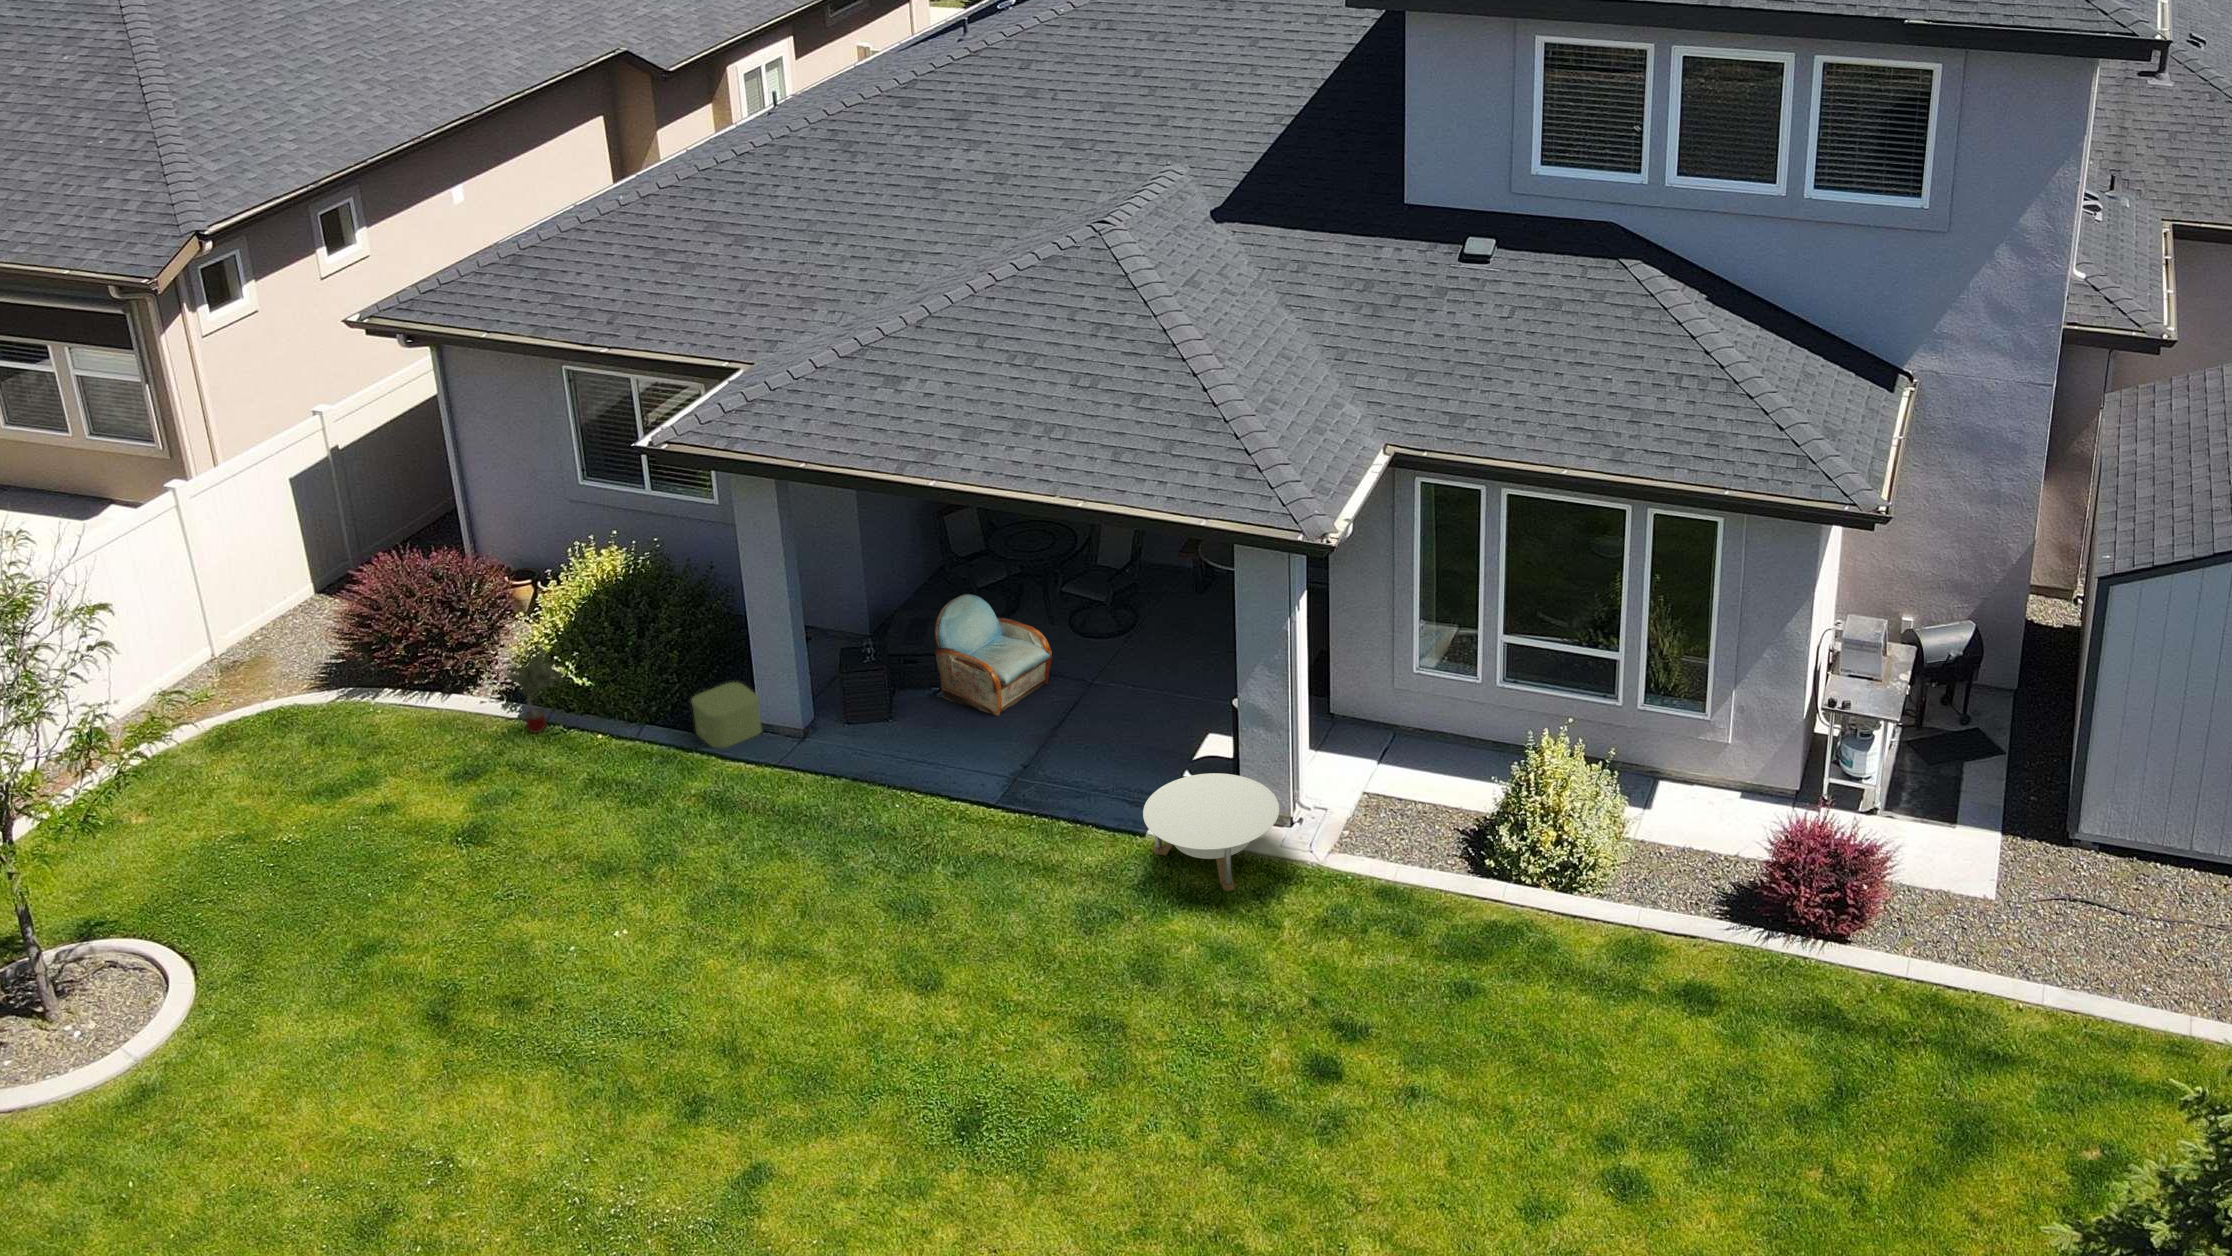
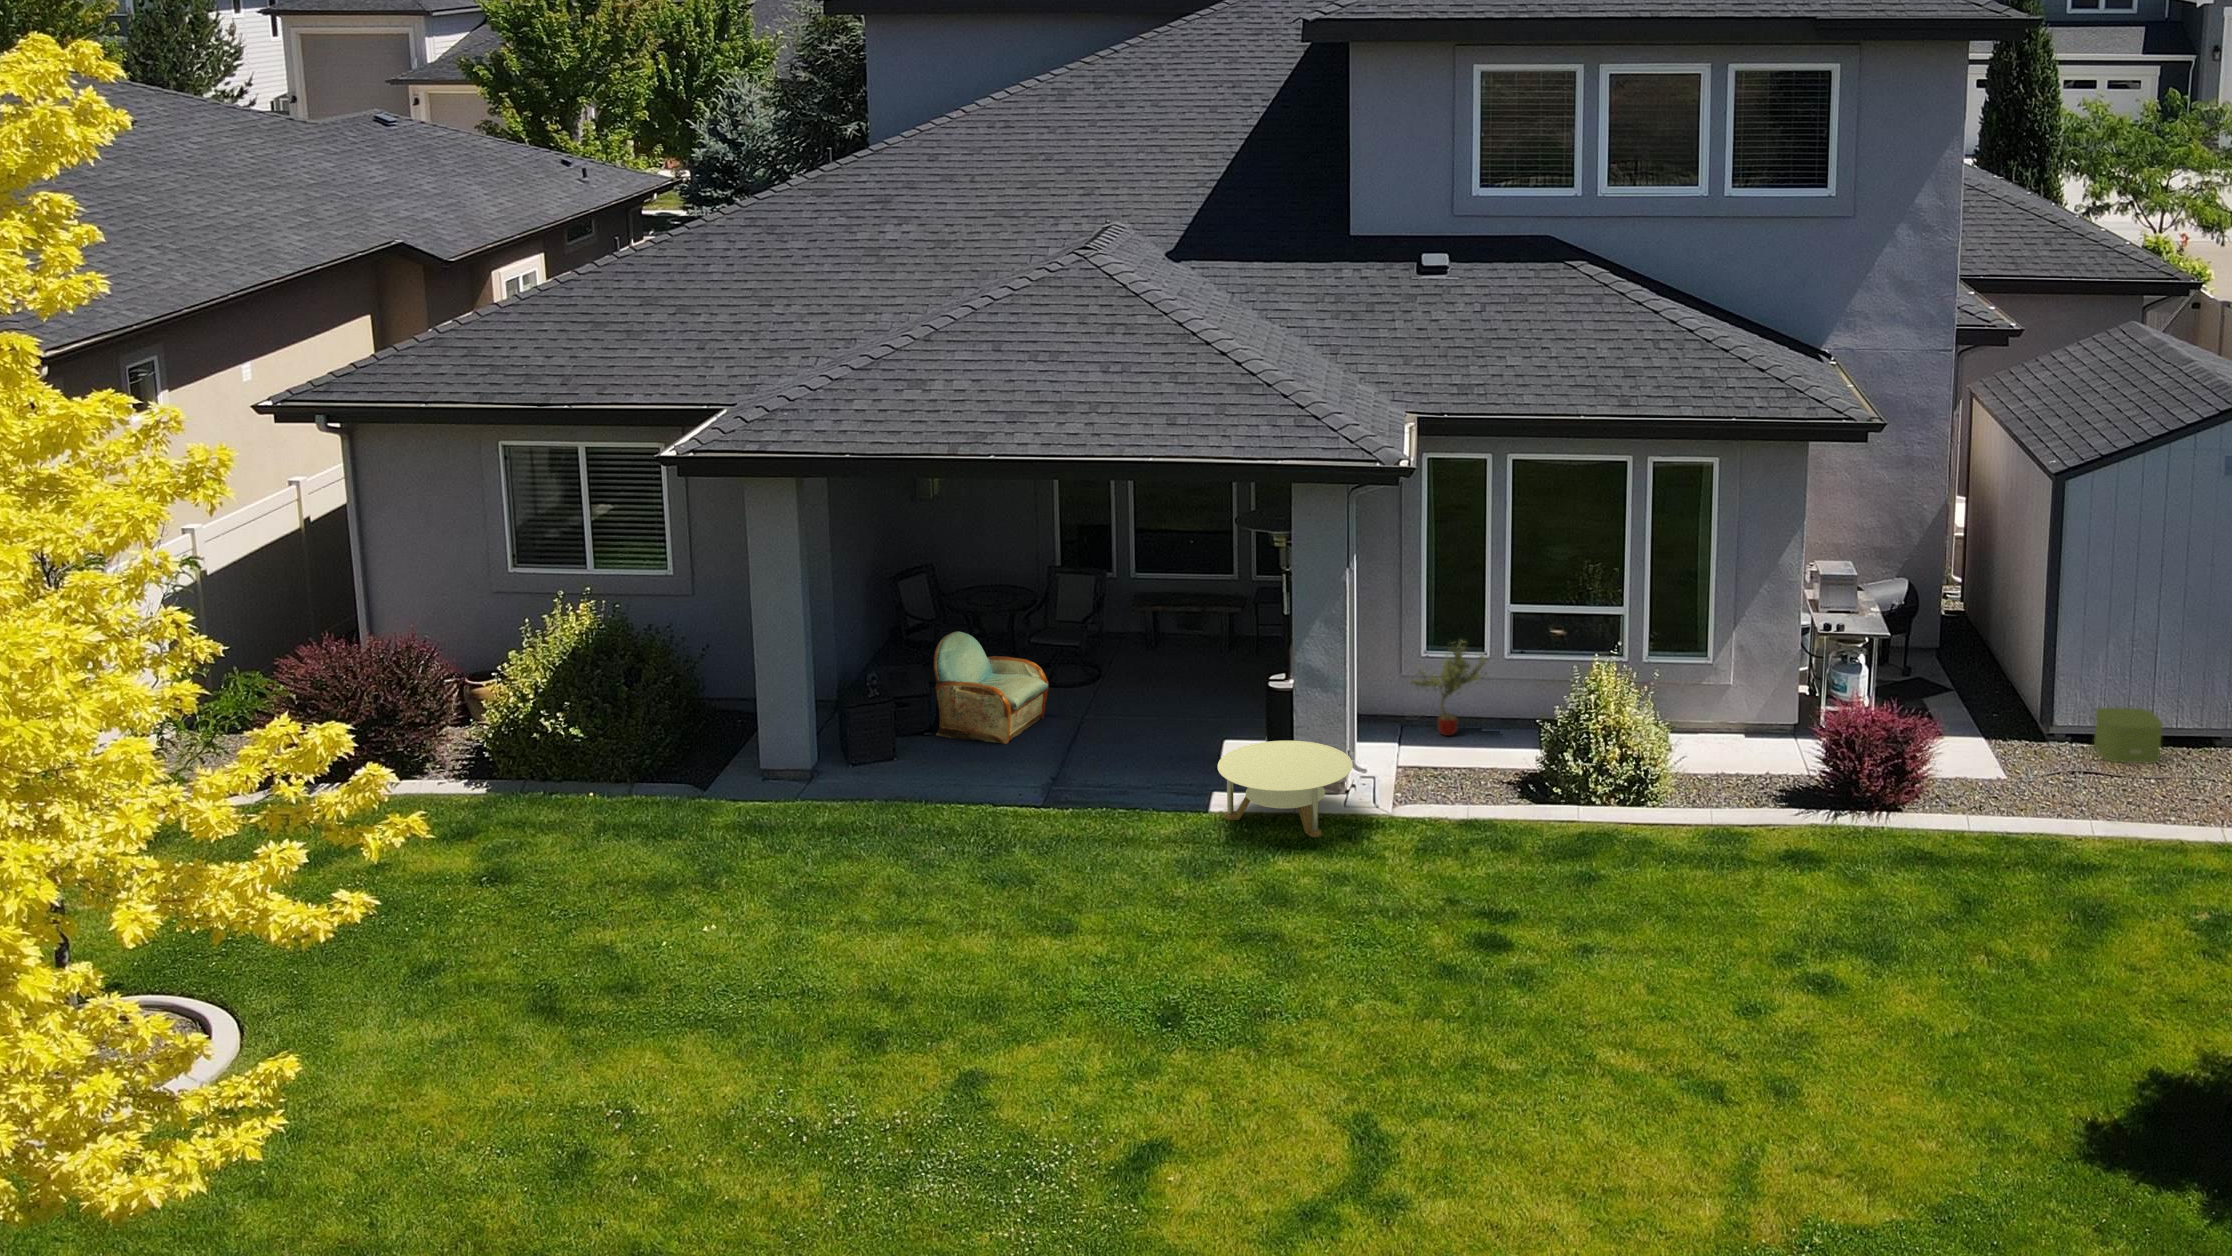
potted tree: present [505,645,566,733] -> present [1411,640,1486,736]
storage box: present [691,682,762,748] -> present [2094,708,2163,764]

